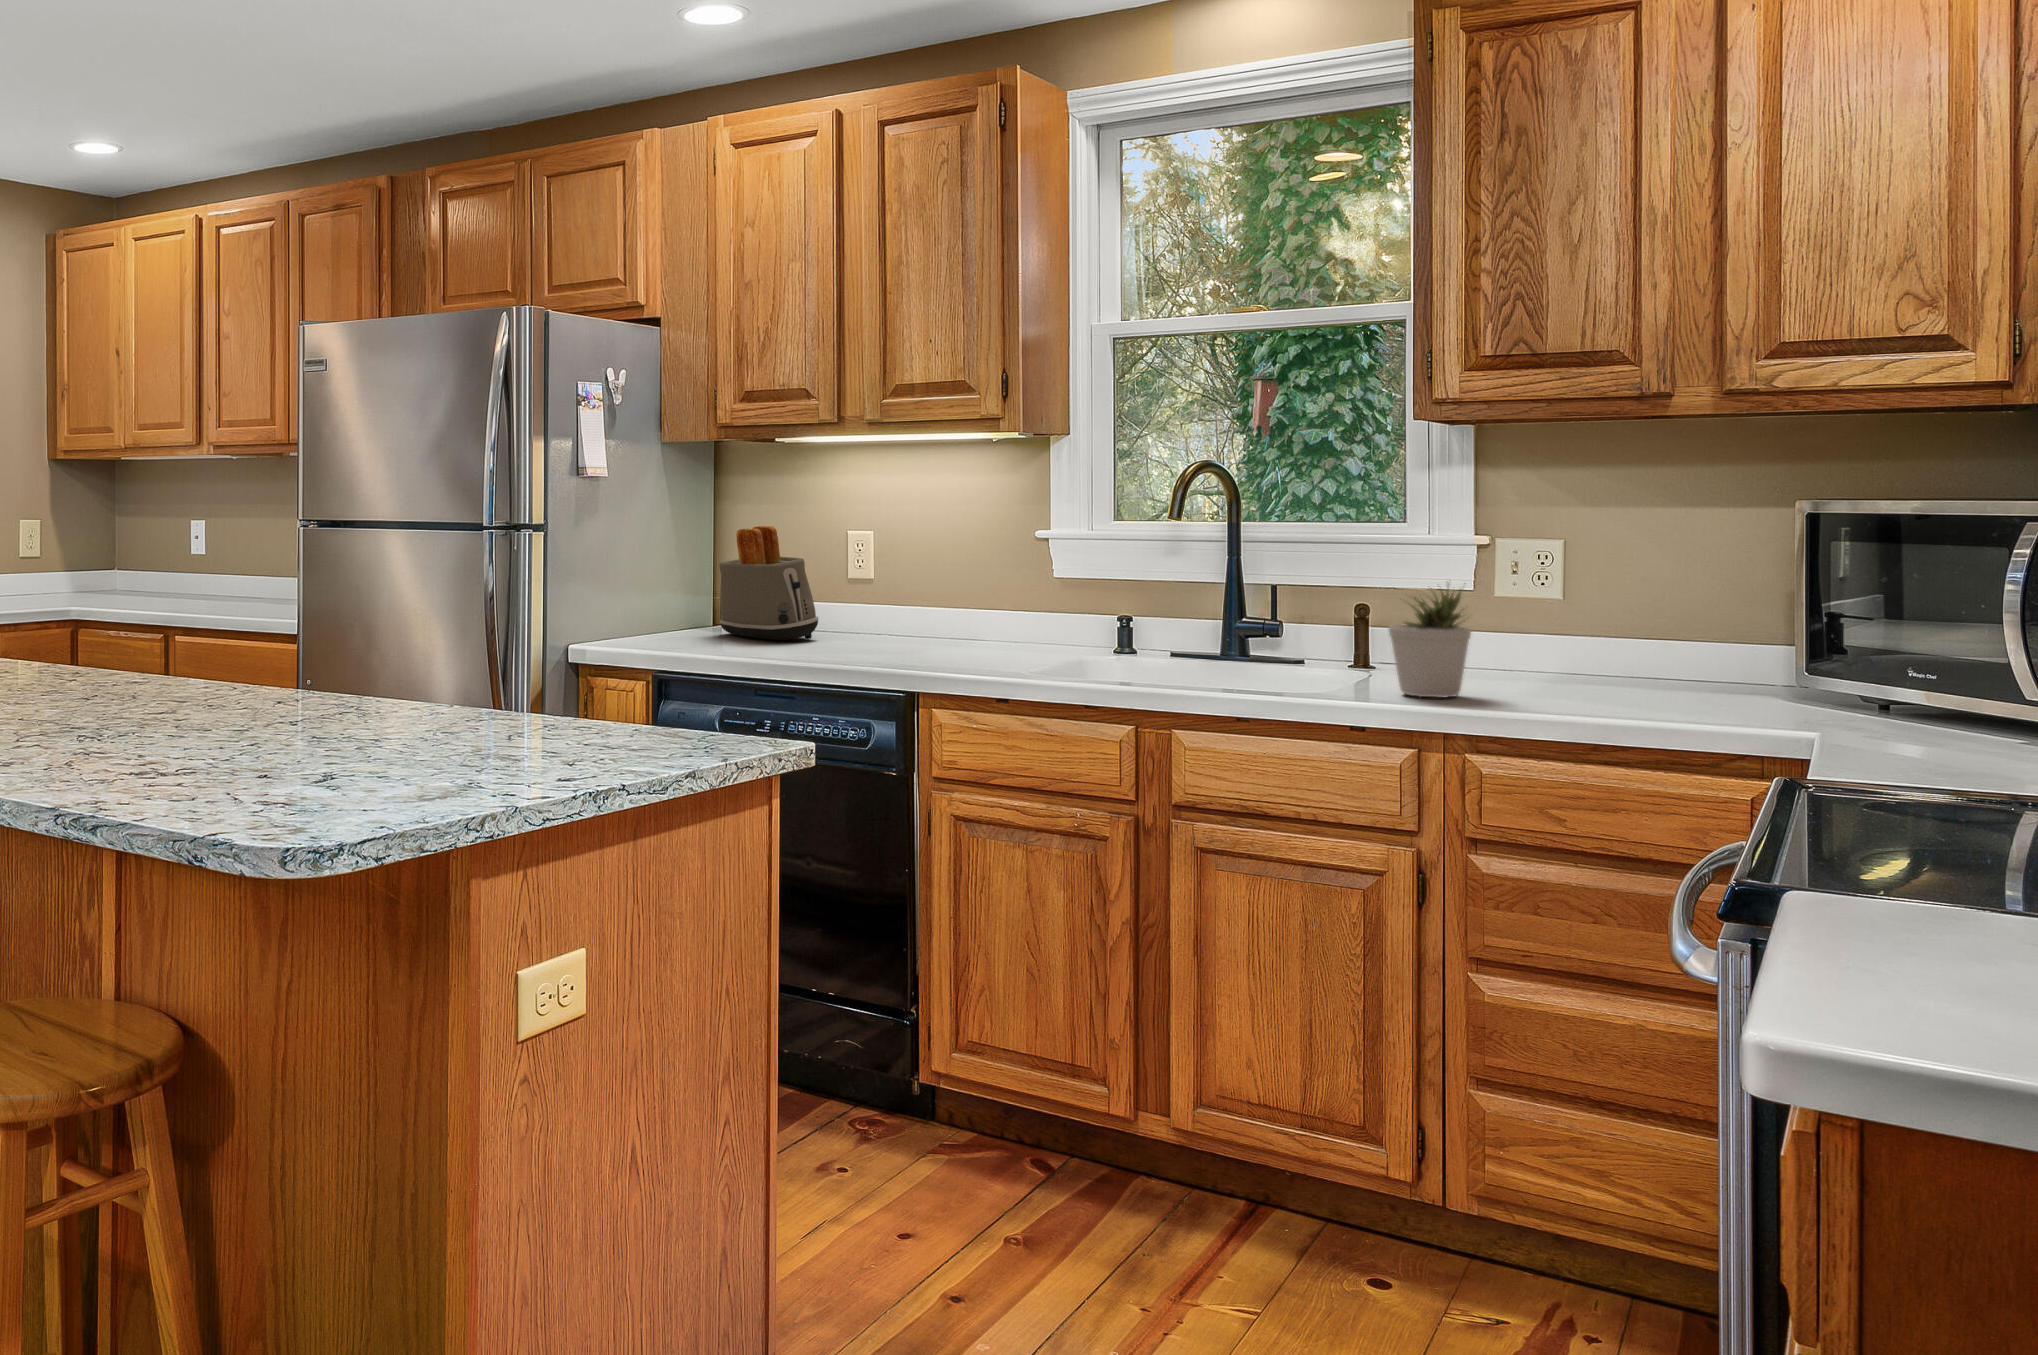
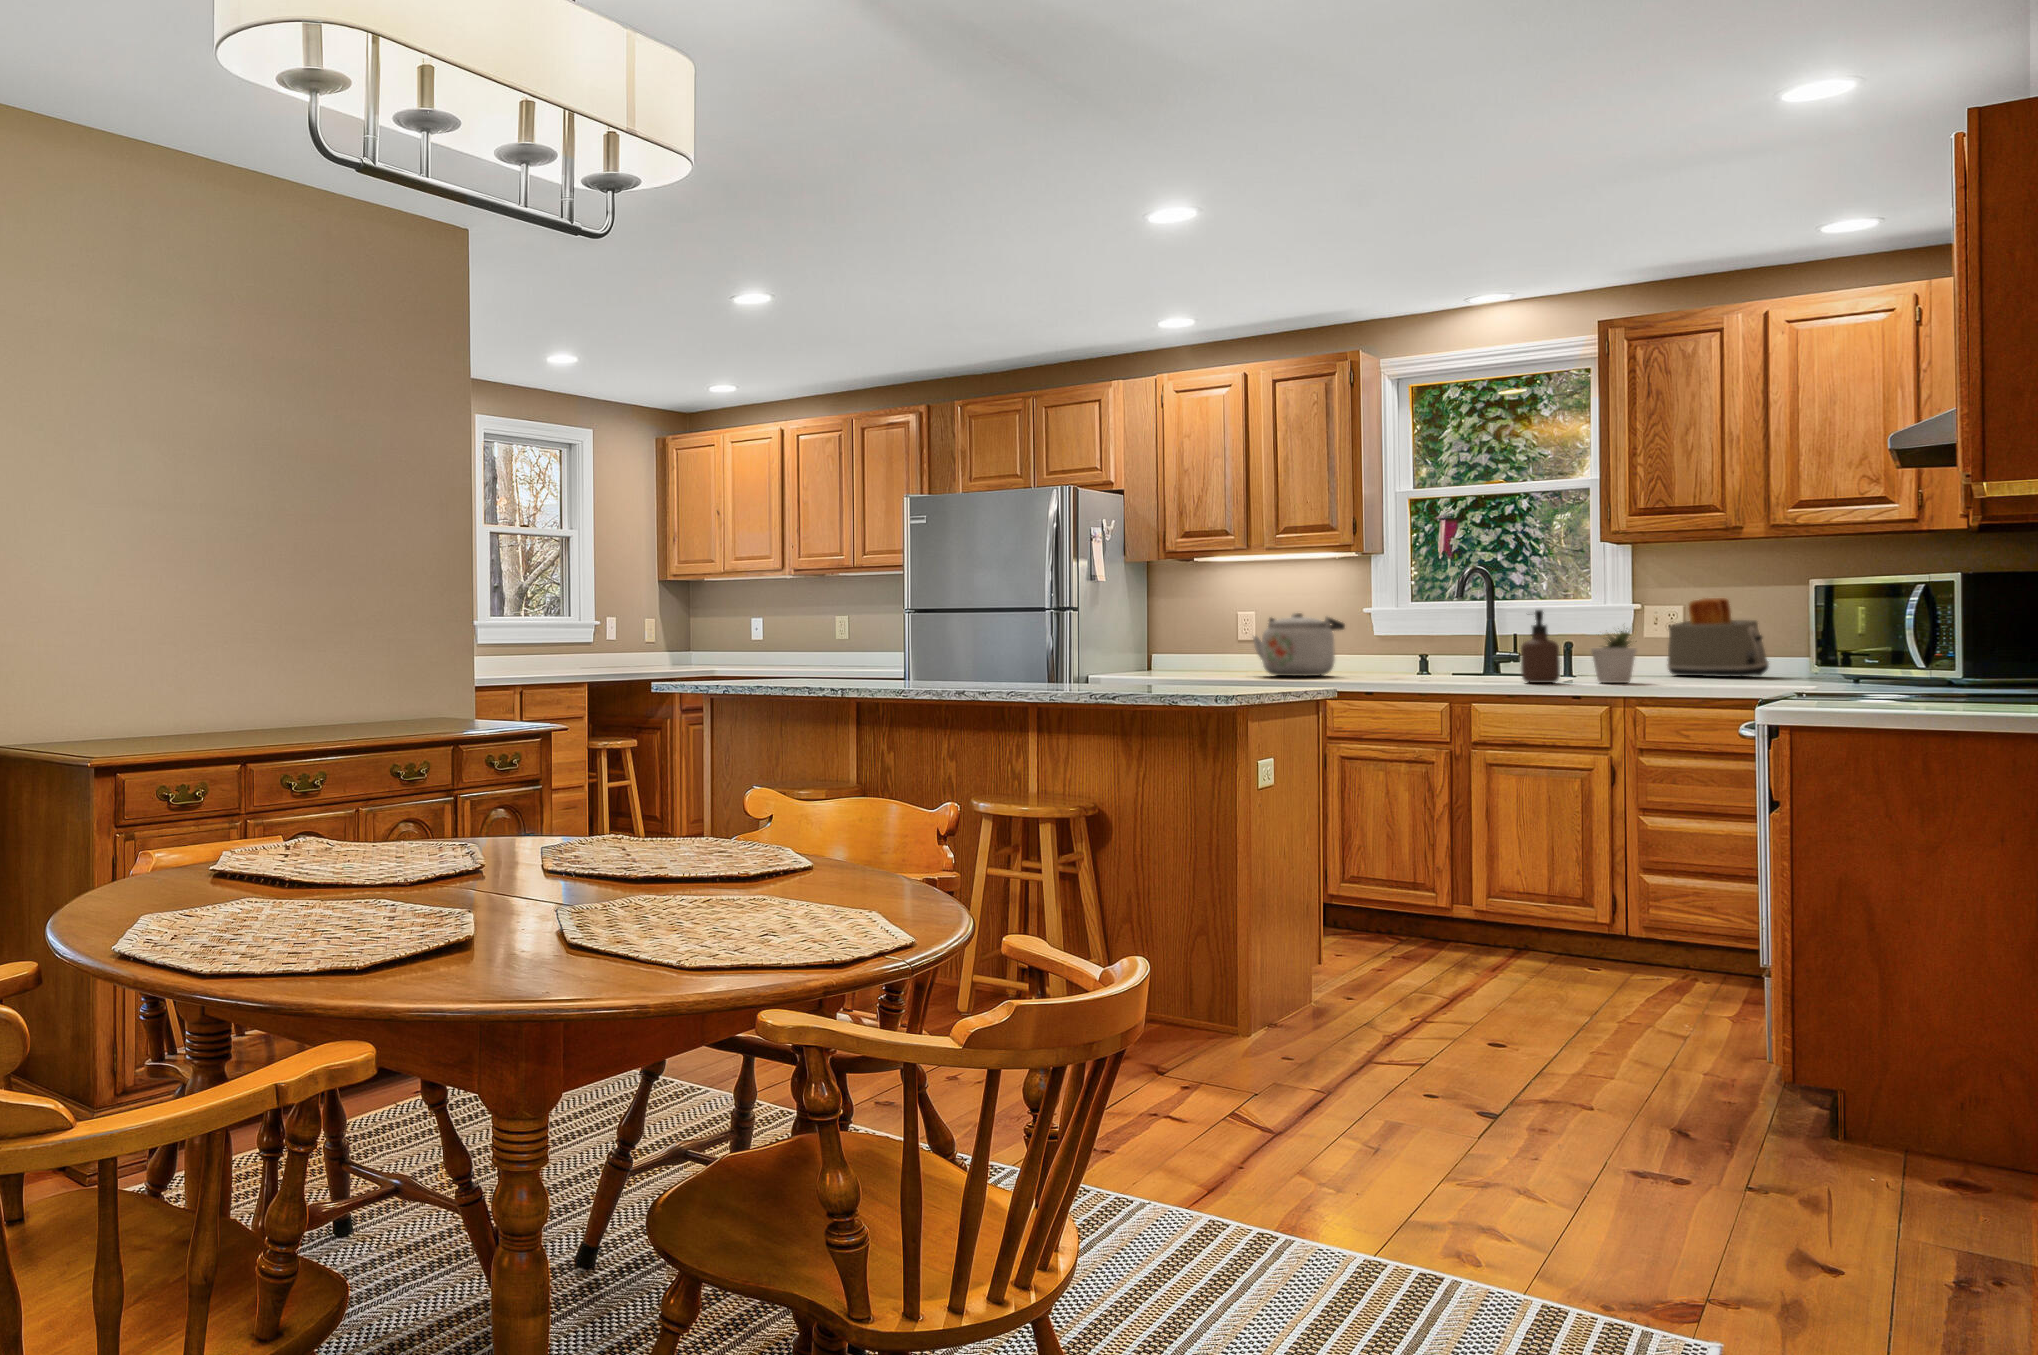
toaster: present [719,526,818,640] -> present [1667,598,1769,677]
kettle: none [849,538,997,653] -> present [1253,613,1345,676]
soap dispenser: none [1264,549,1332,693] -> present [1521,610,1560,683]

